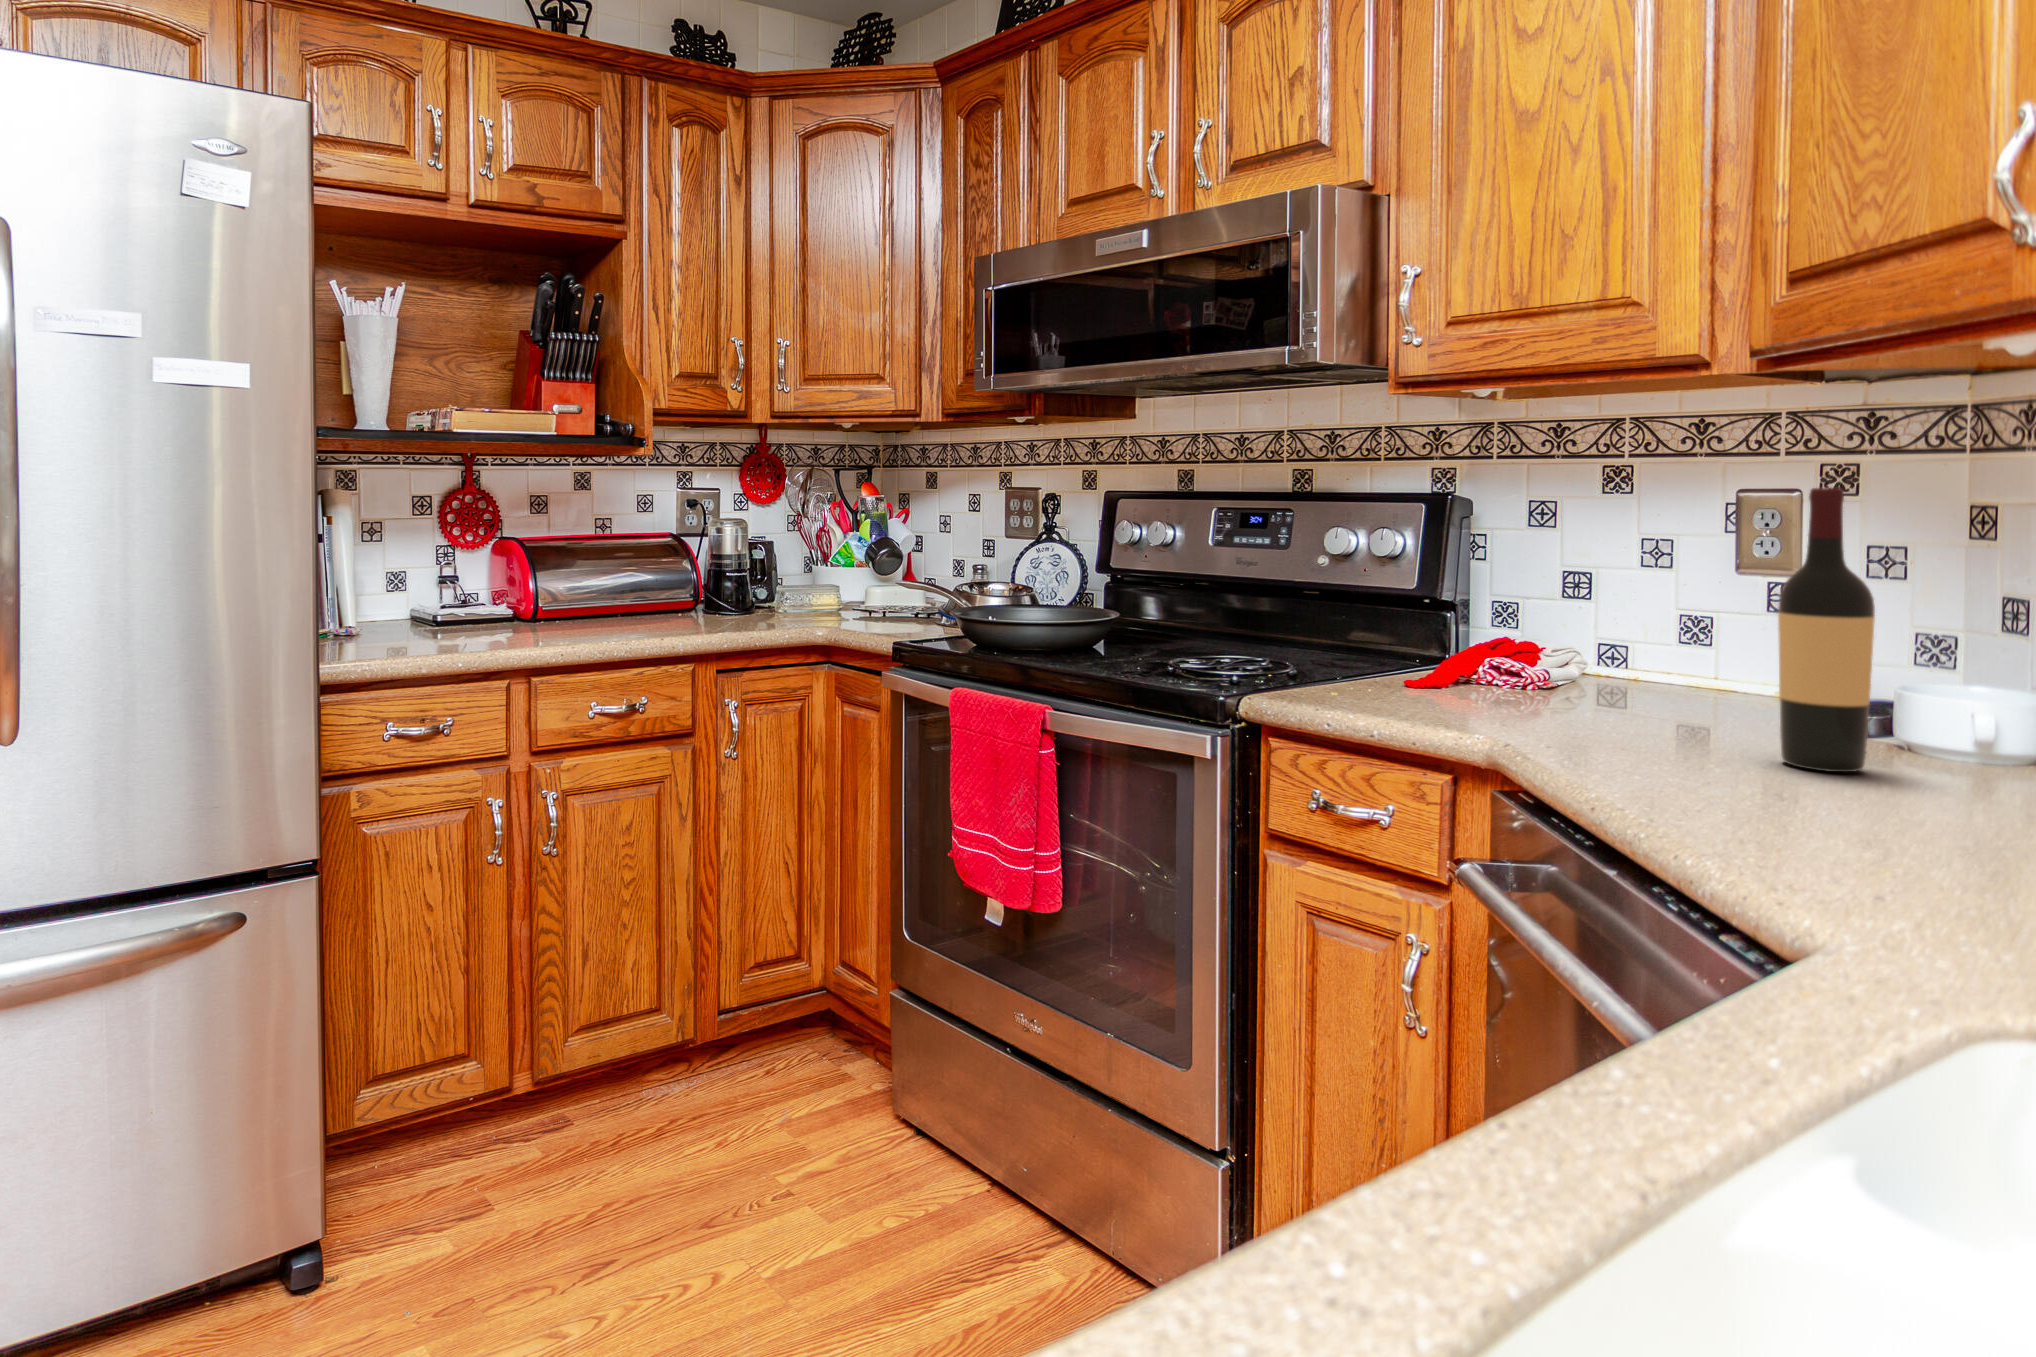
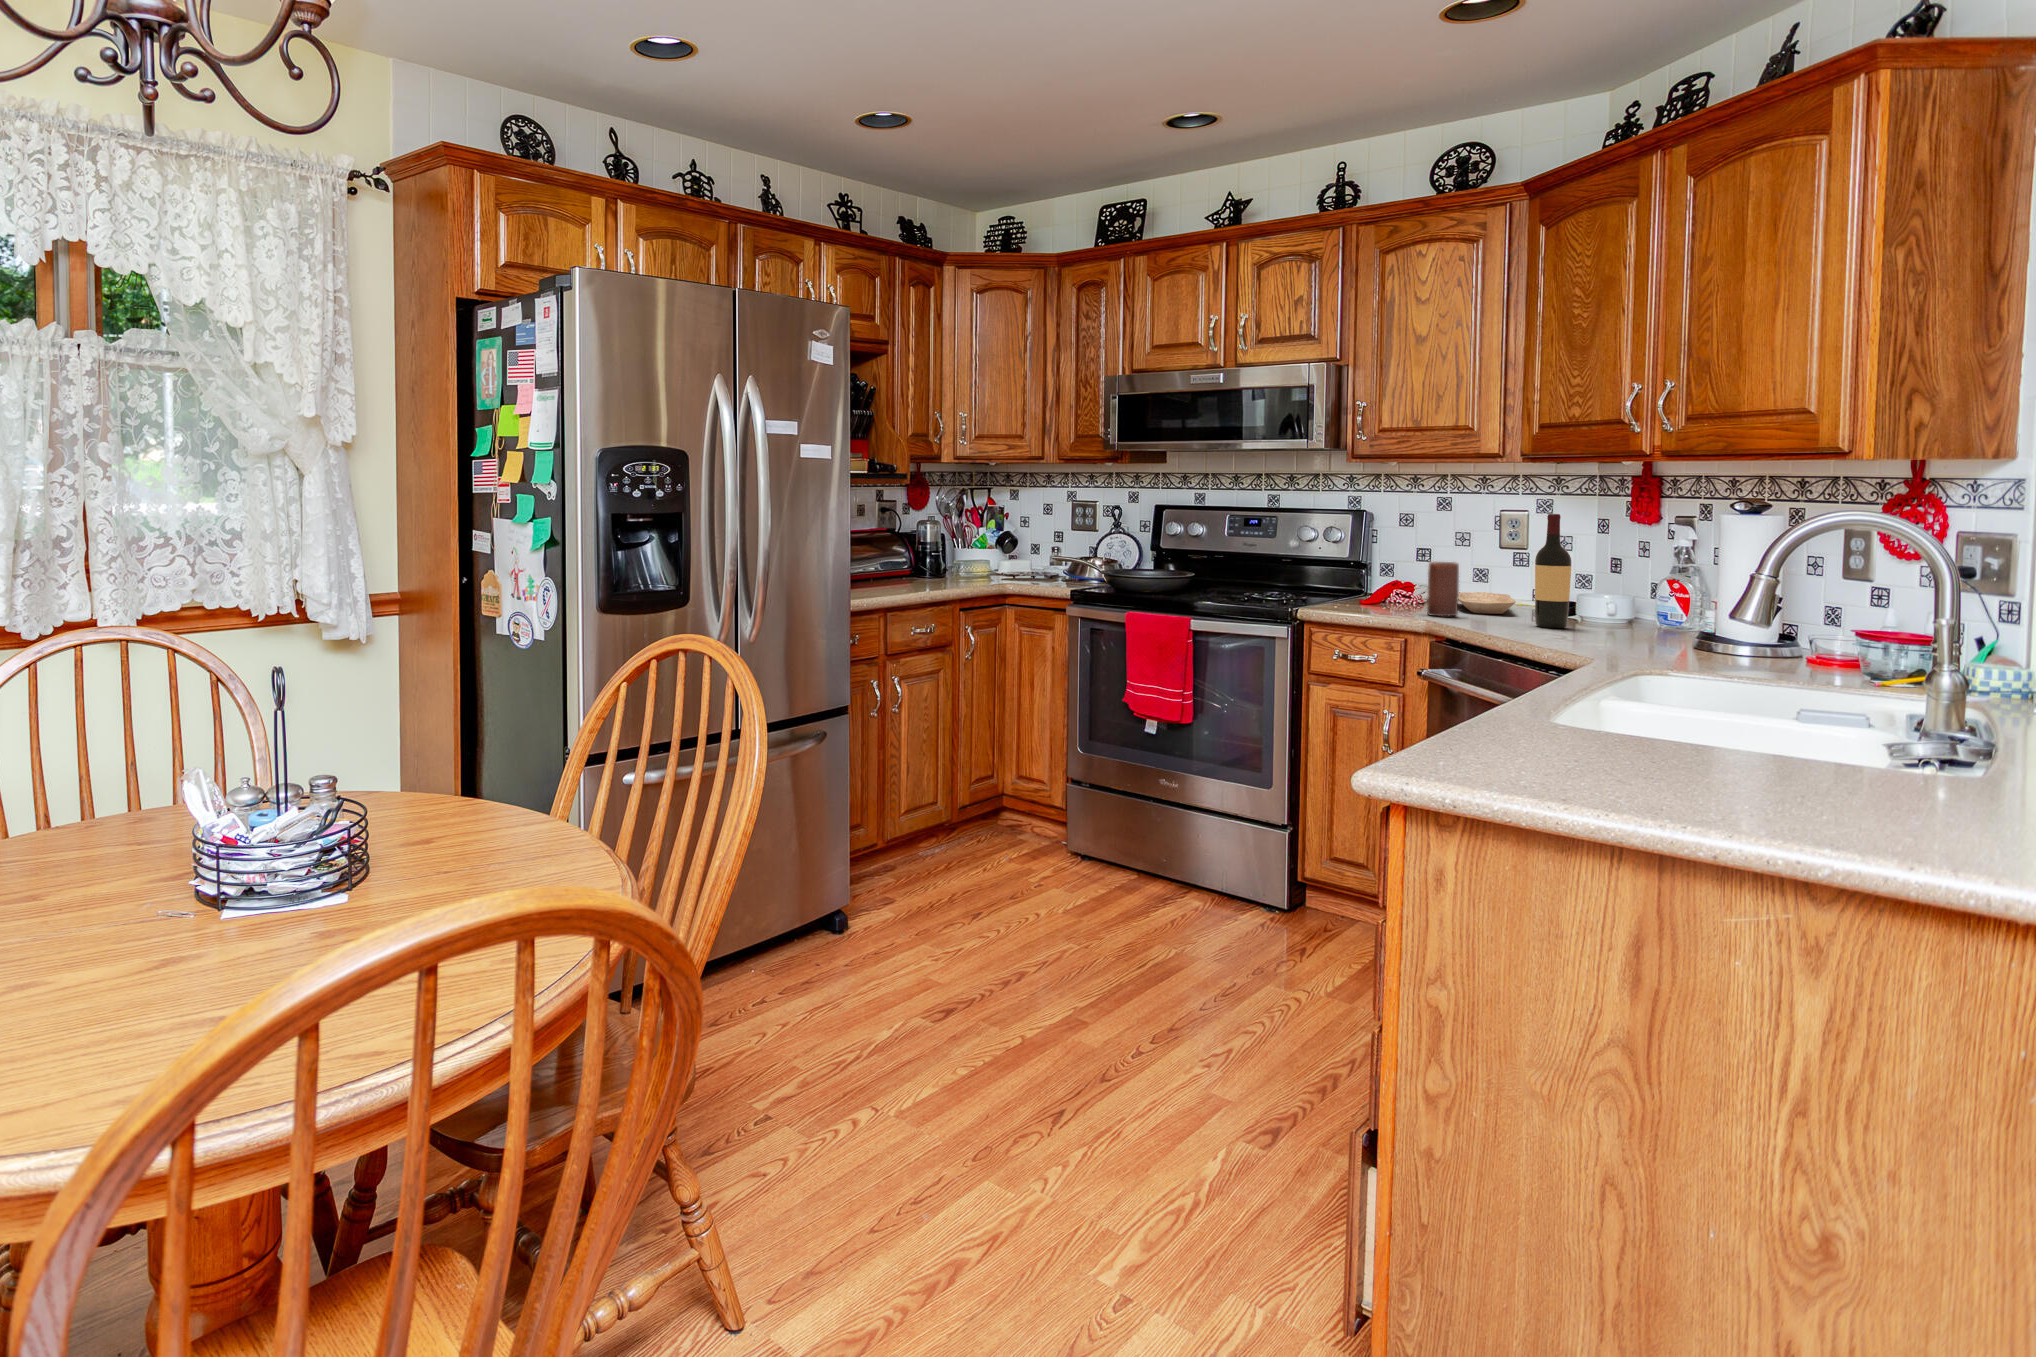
candle: none [1530,601,1601,727] -> present [1427,562,1459,617]
tray: none [1623,665,1754,721] -> present [1458,592,1516,614]

